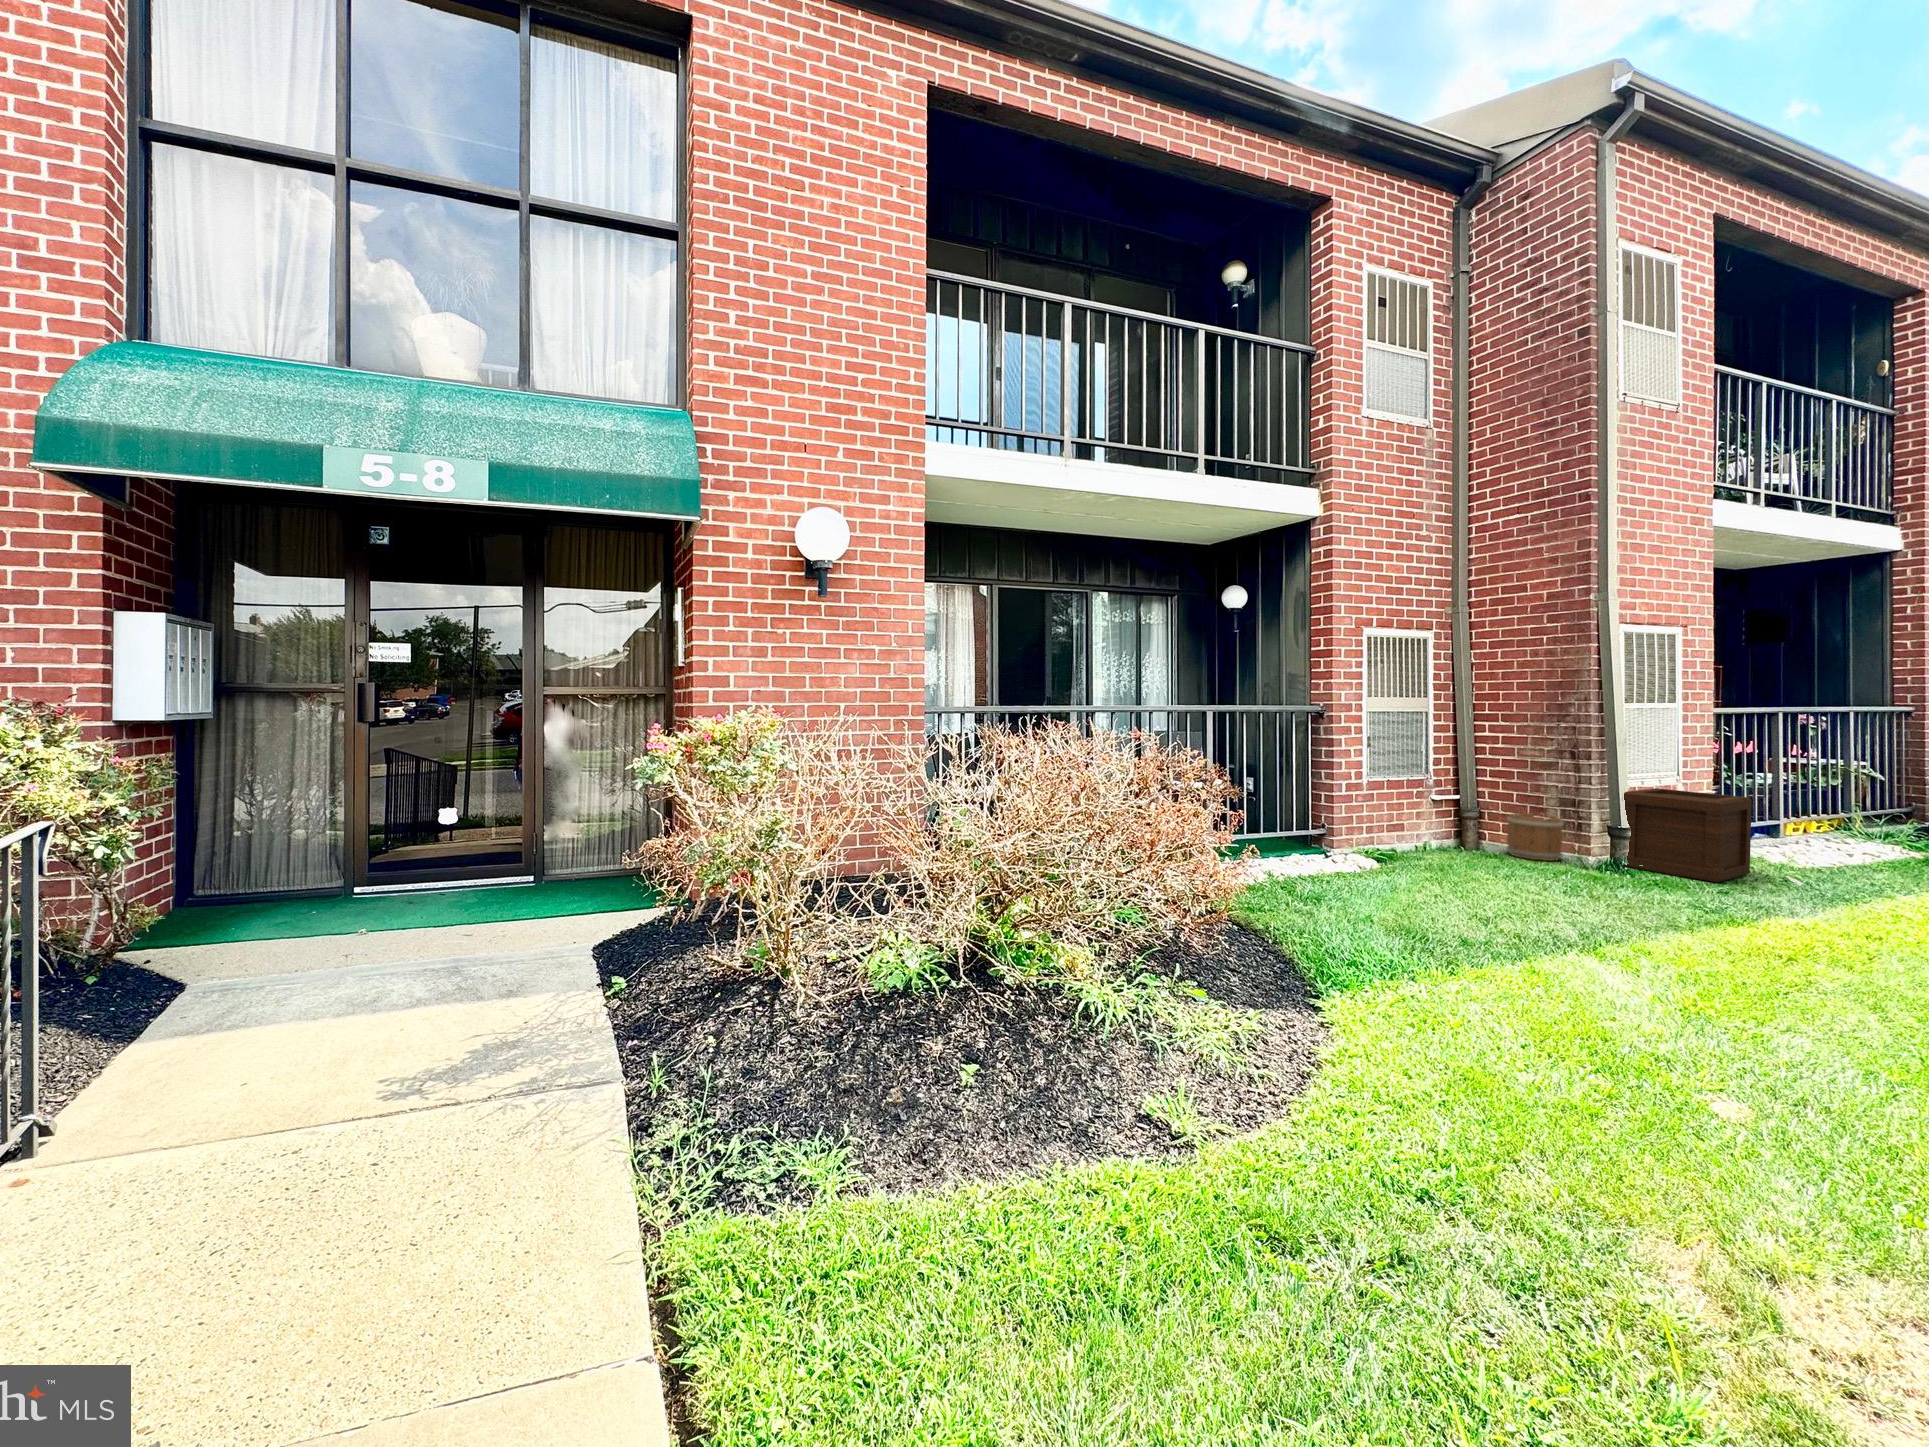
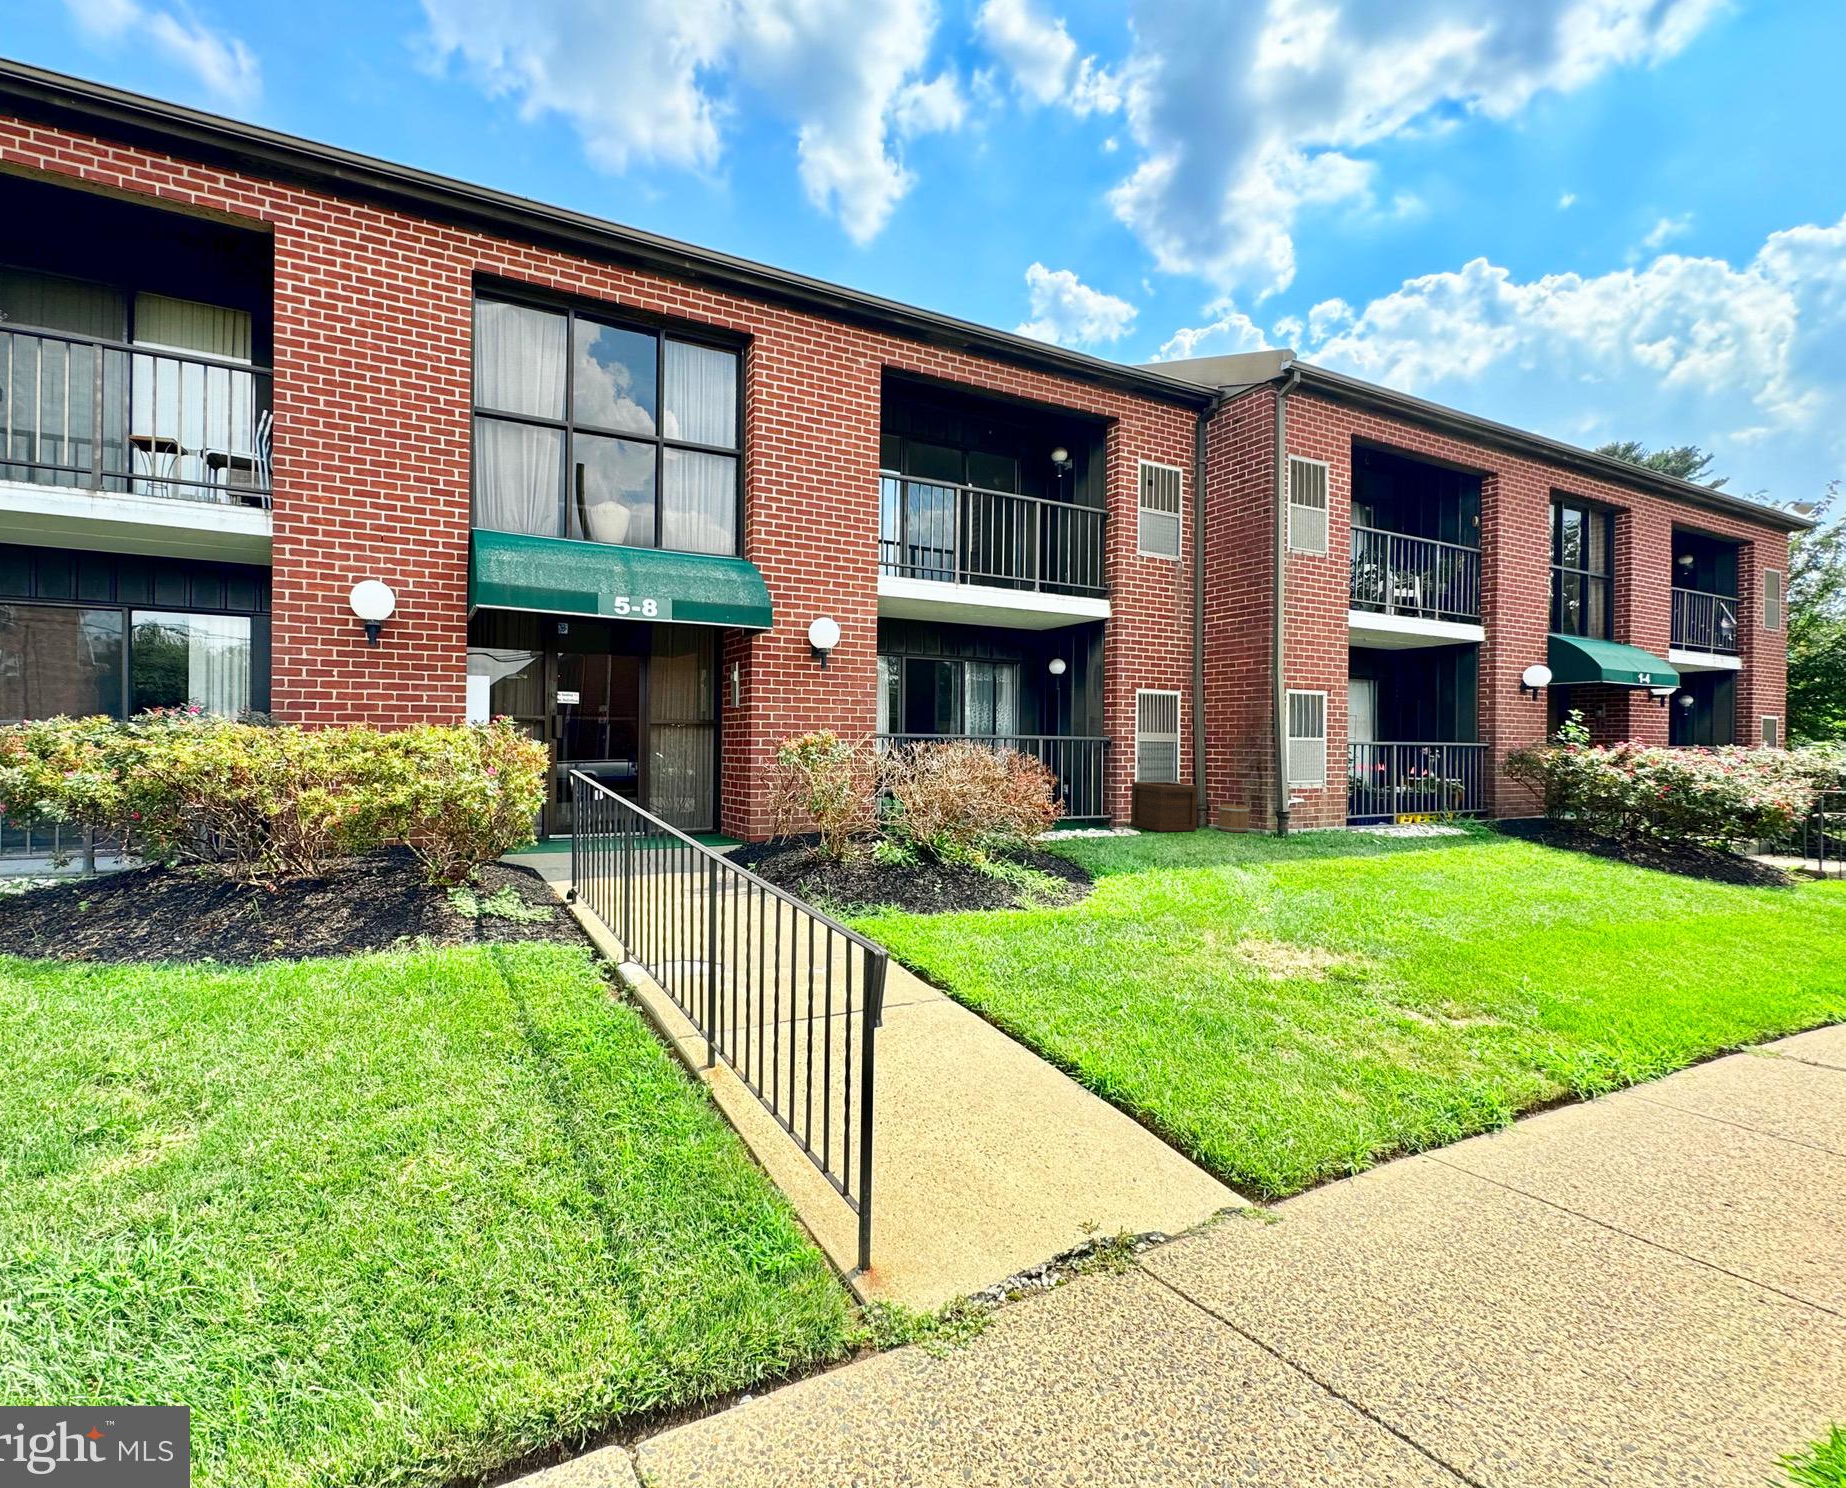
wooden crate: present [1623,788,1752,882] -> present [1131,782,1198,832]

